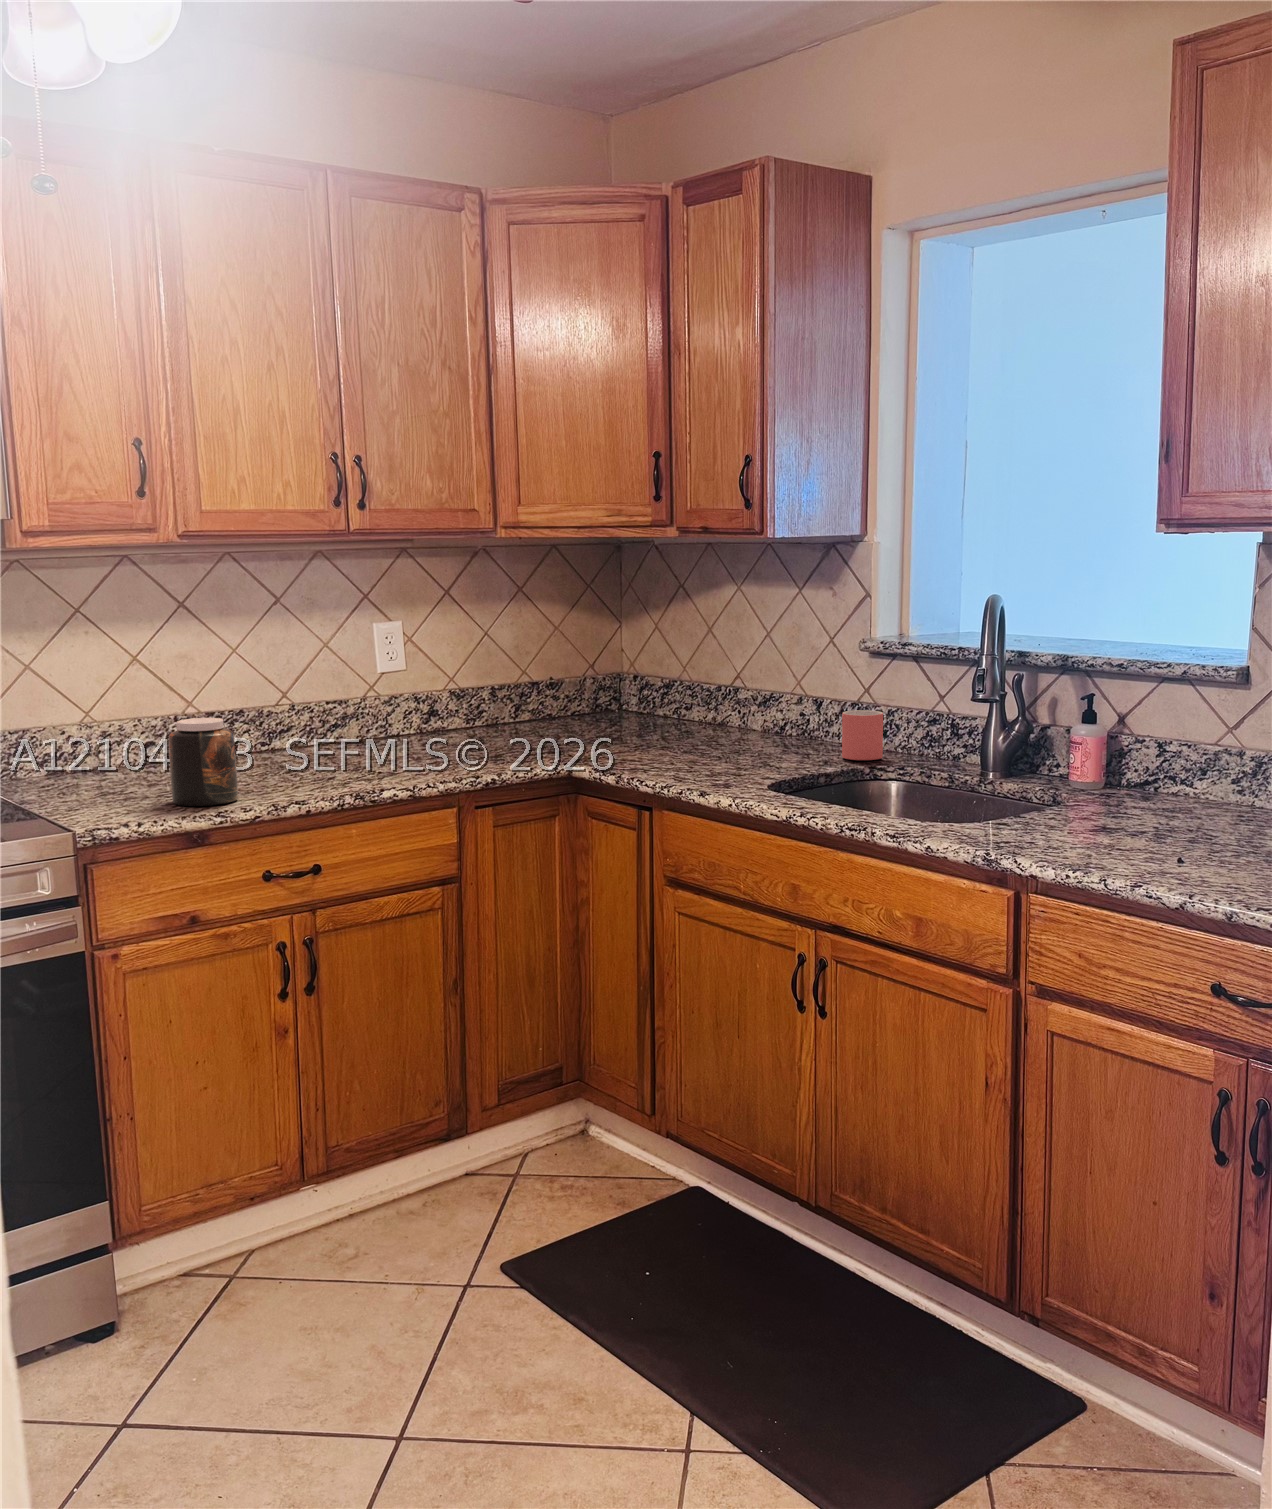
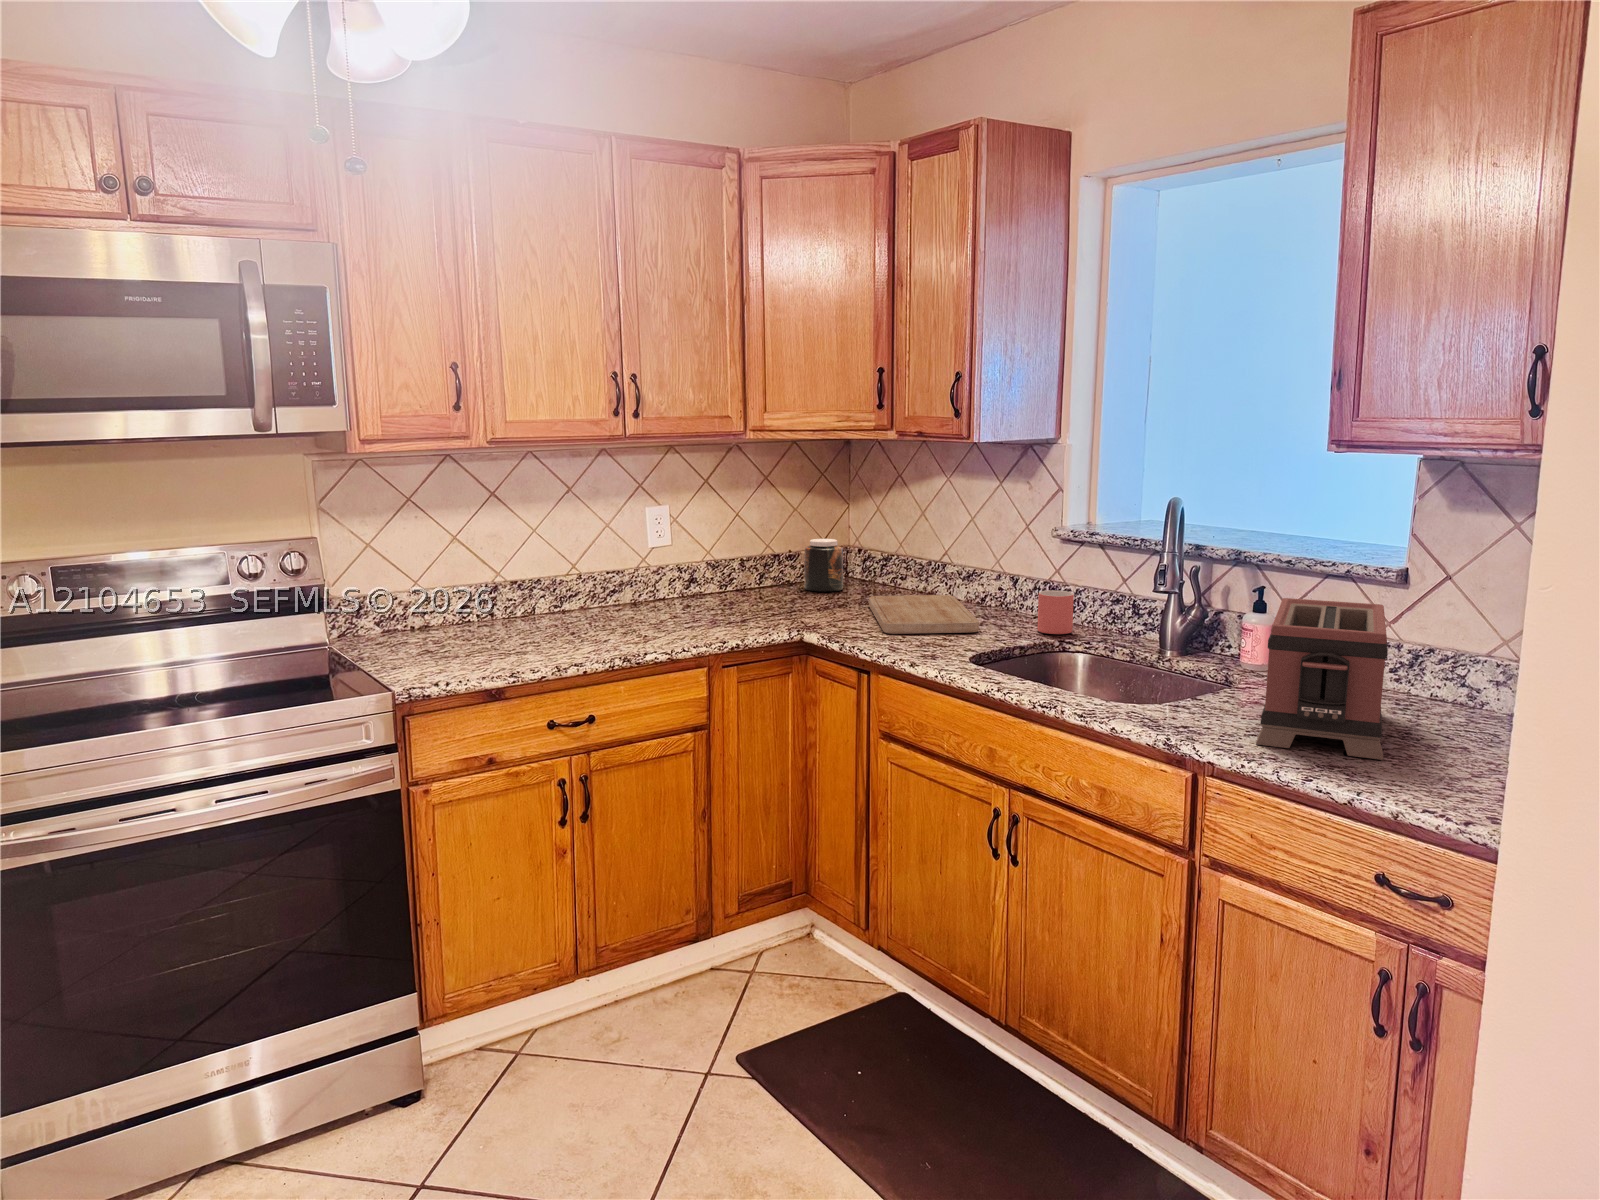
toaster: none [1083,698,1225,866] -> present [1256,598,1388,760]
jar: present [169,718,238,806] -> present [804,539,843,592]
cutting board: none [644,724,773,764] -> present [869,595,979,634]

